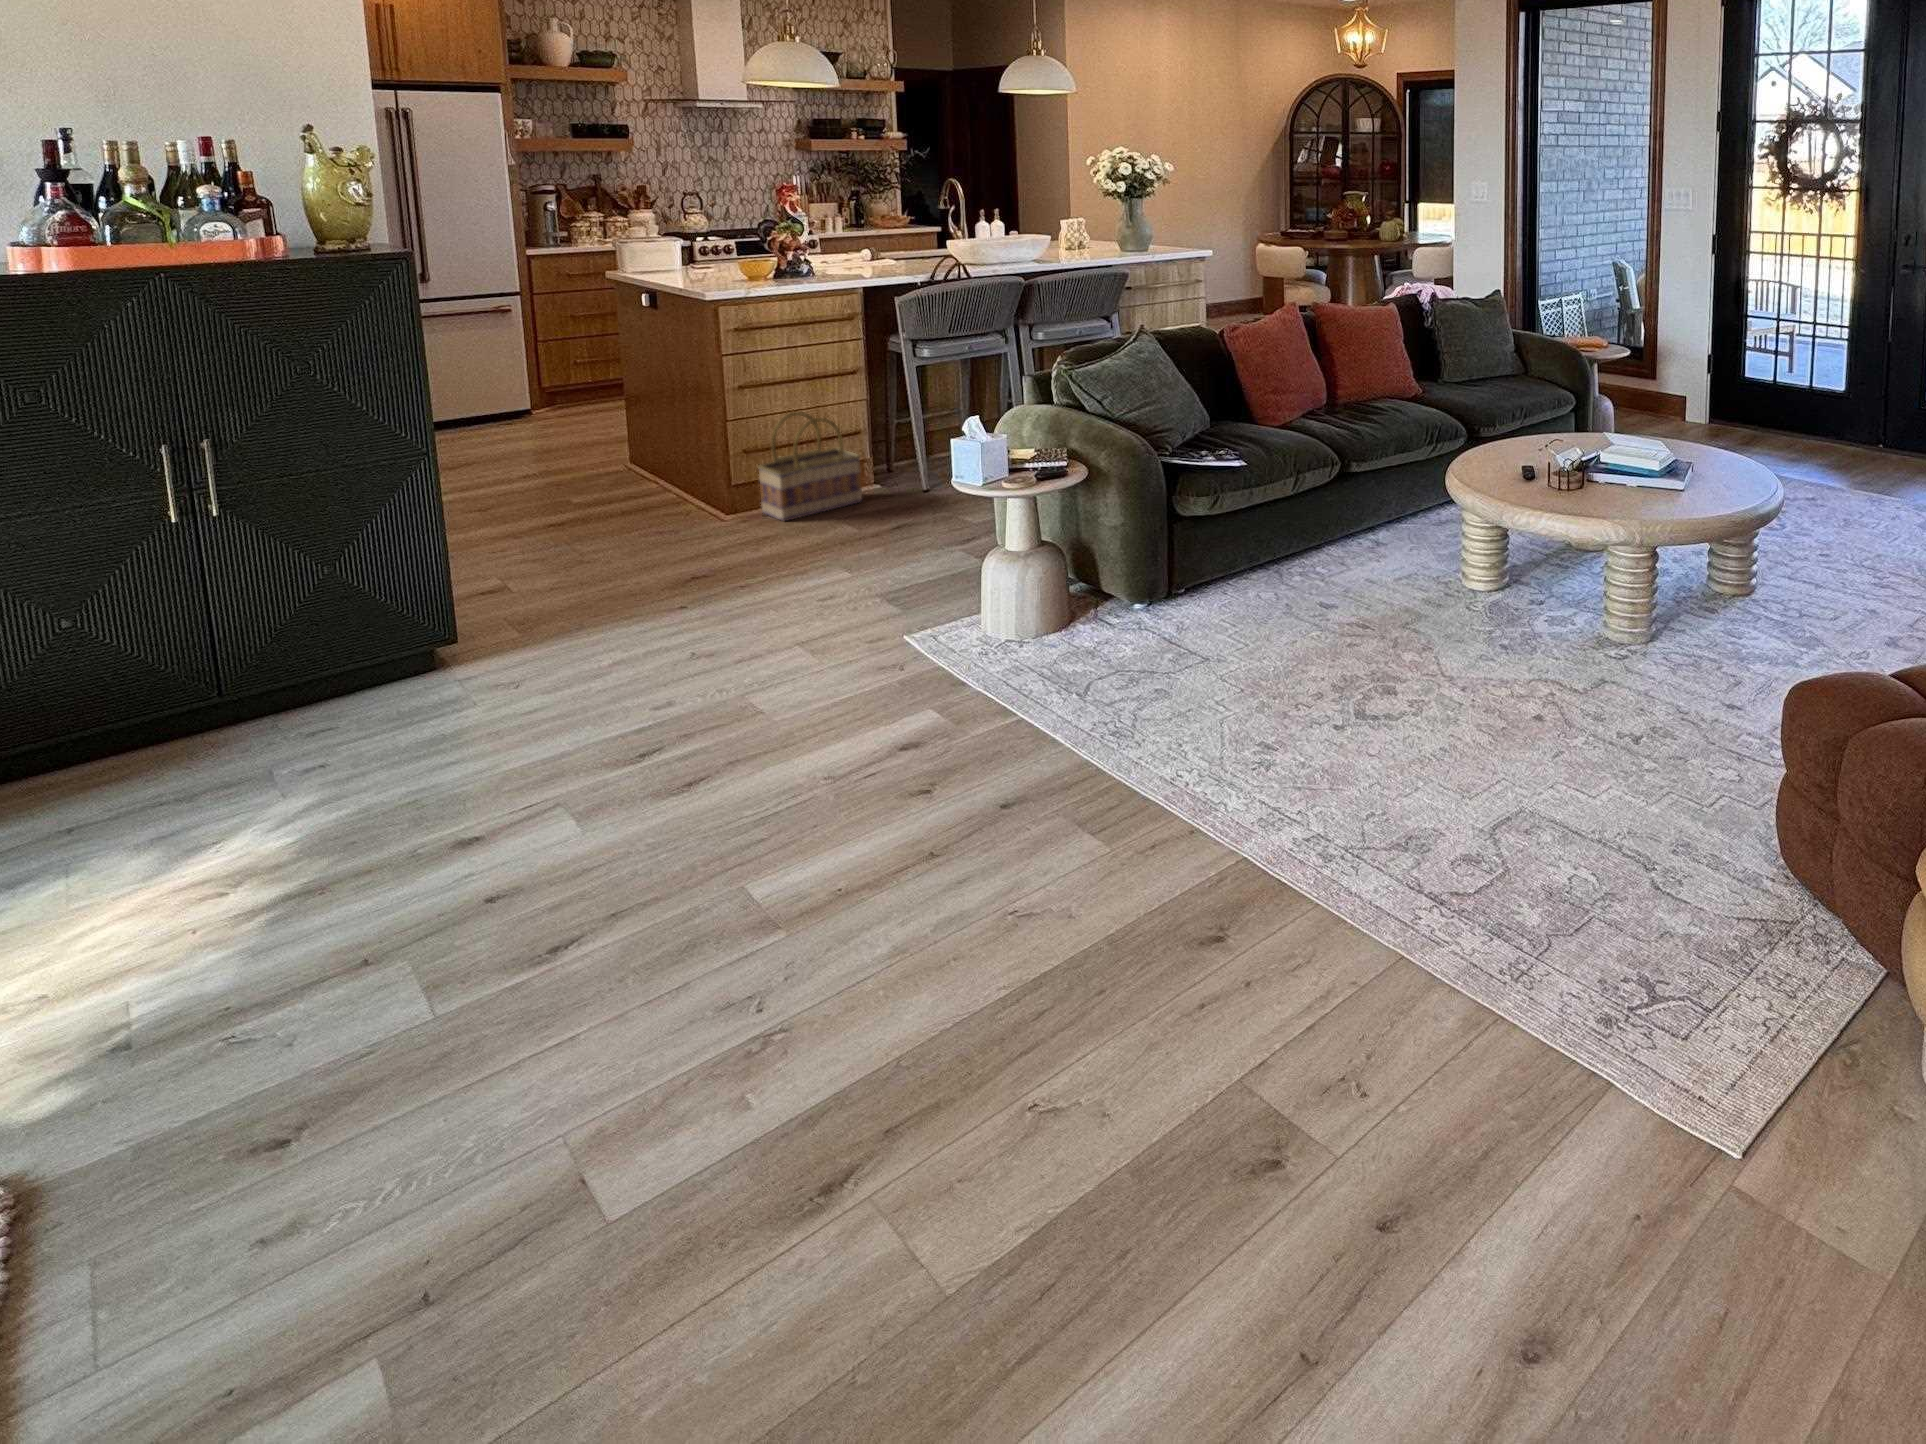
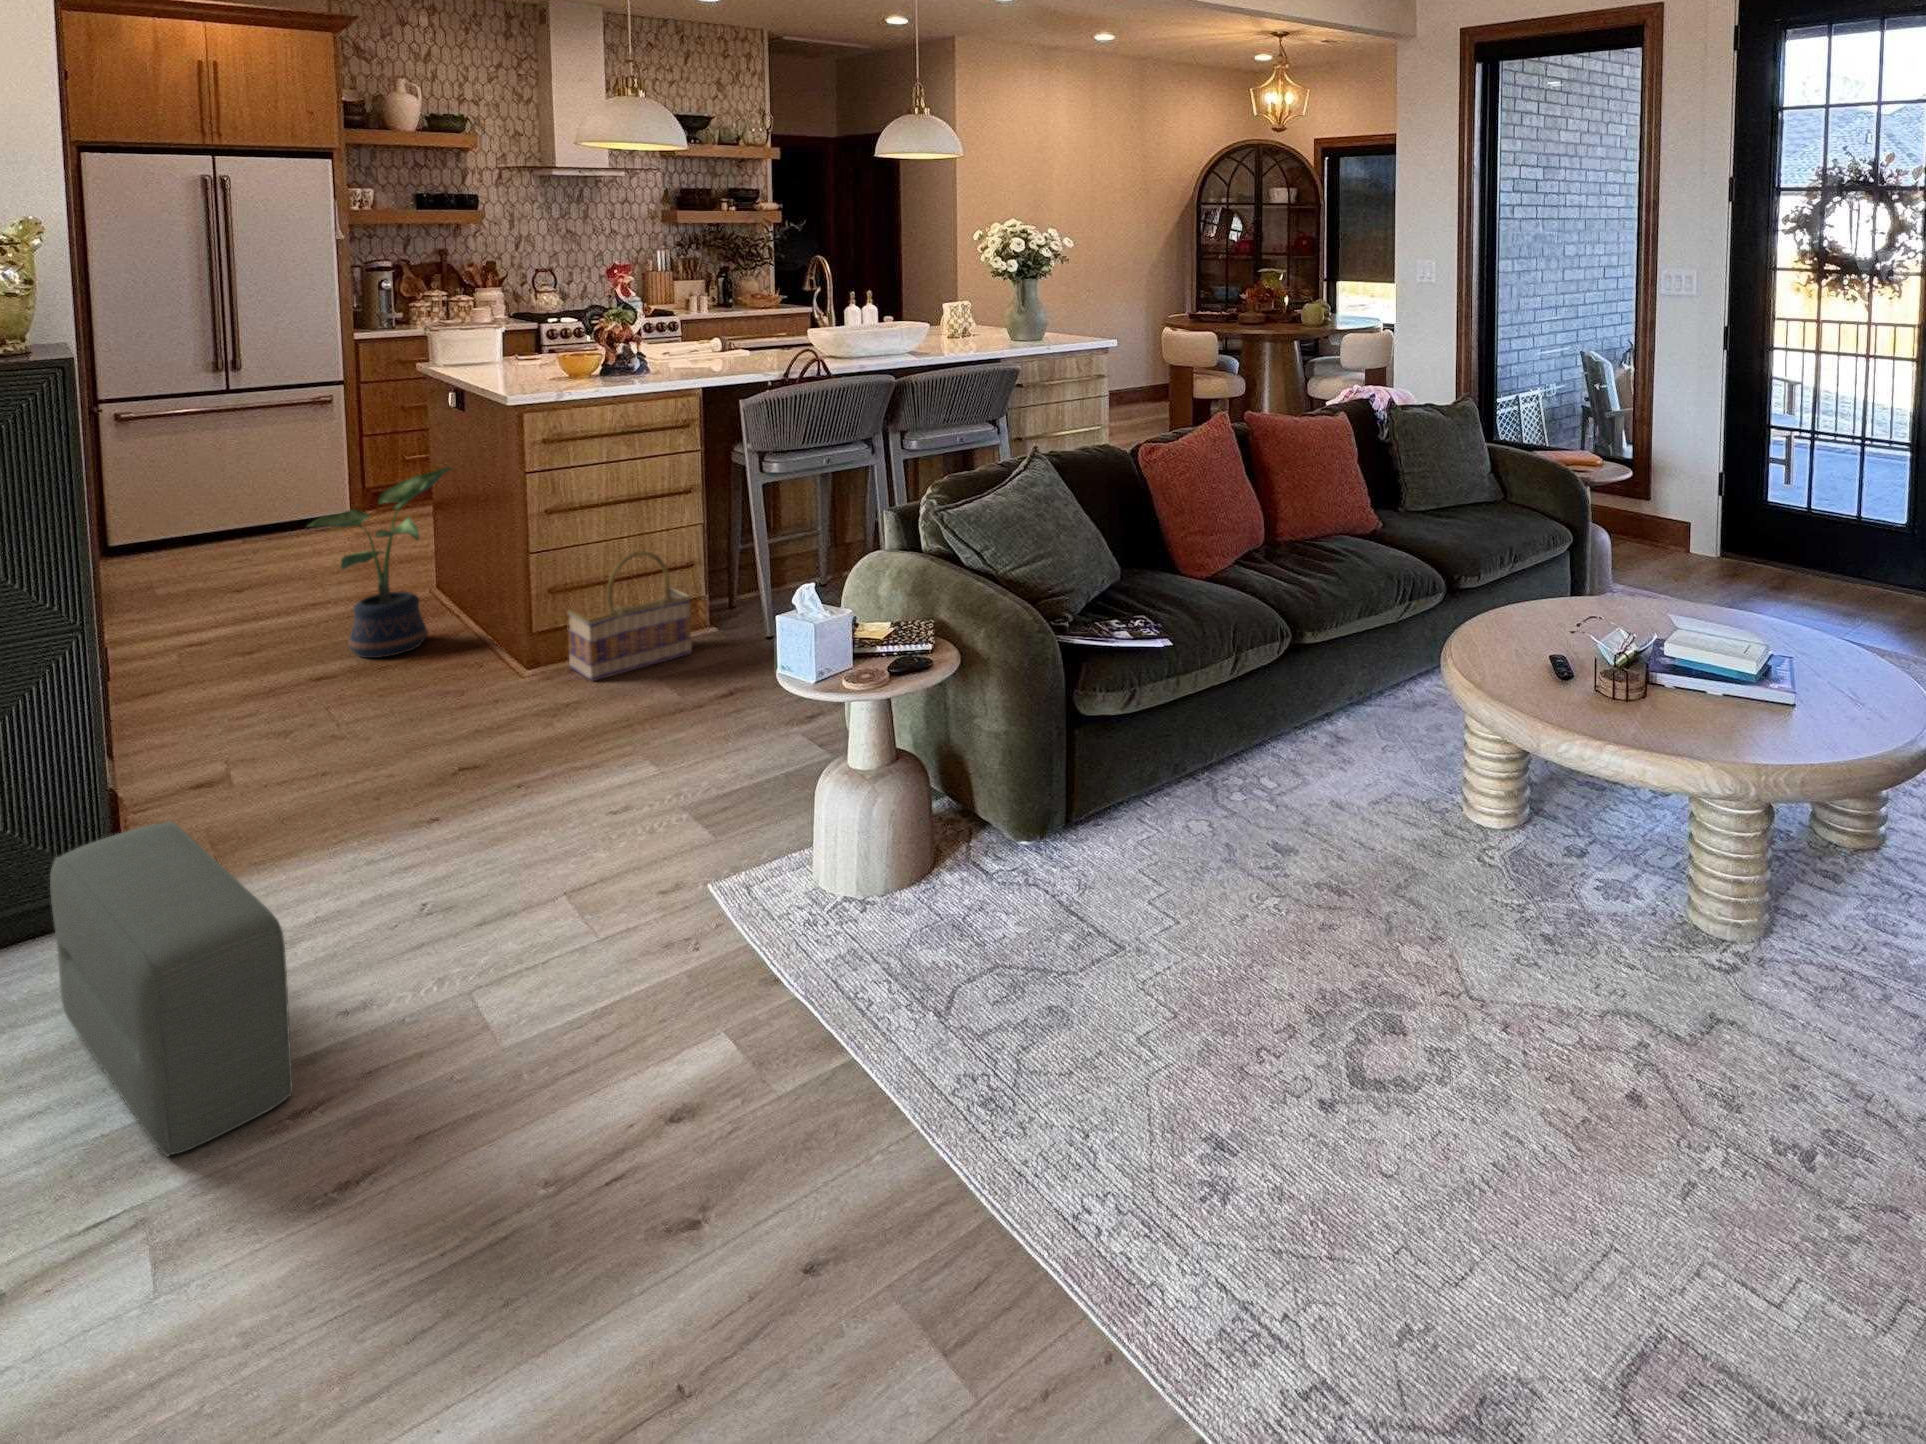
potted plant: none [531,355,650,510] -> present [309,468,451,658]
pouf: none [432,585,633,781] -> present [50,821,293,1156]

